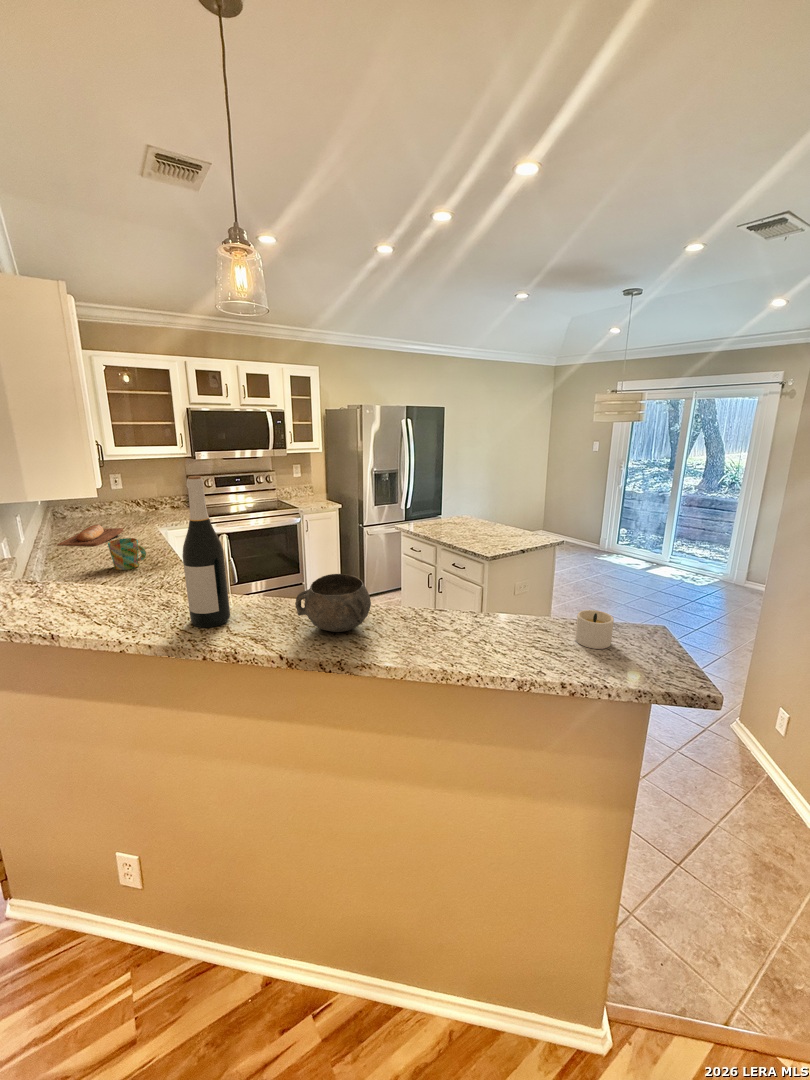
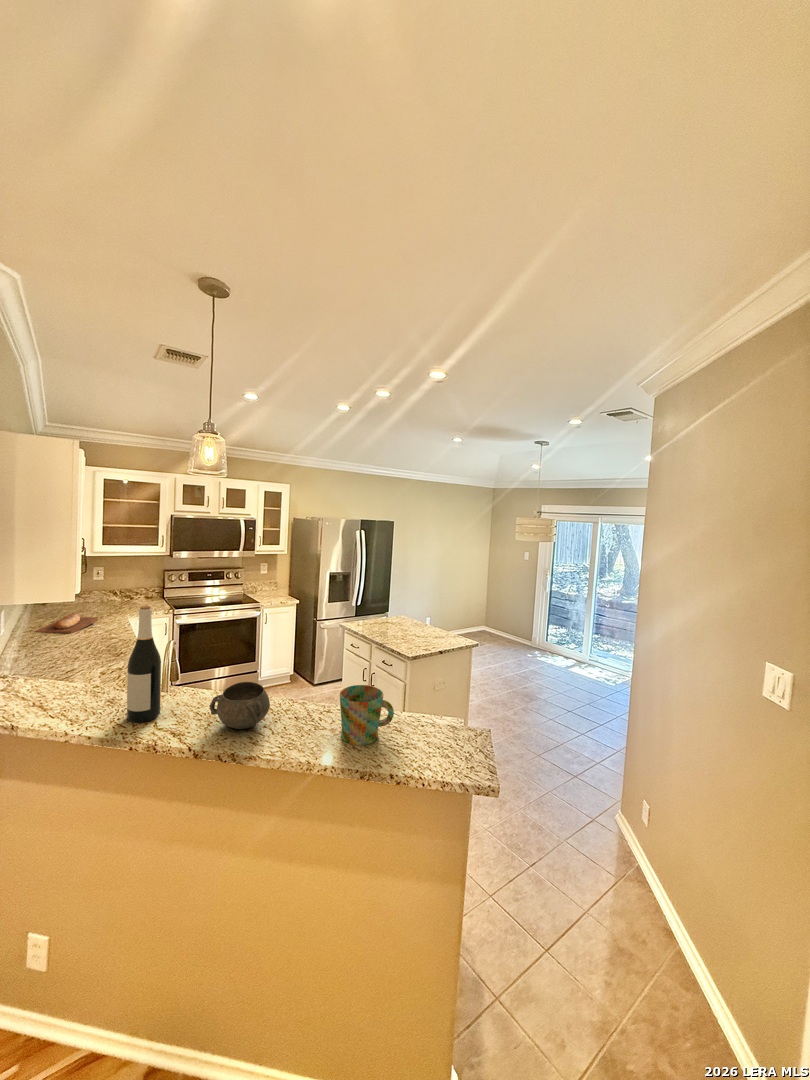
mug: present [108,538,146,570] -> present [340,685,394,746]
candle: present [575,610,614,649] -> none [418,716,453,747]

